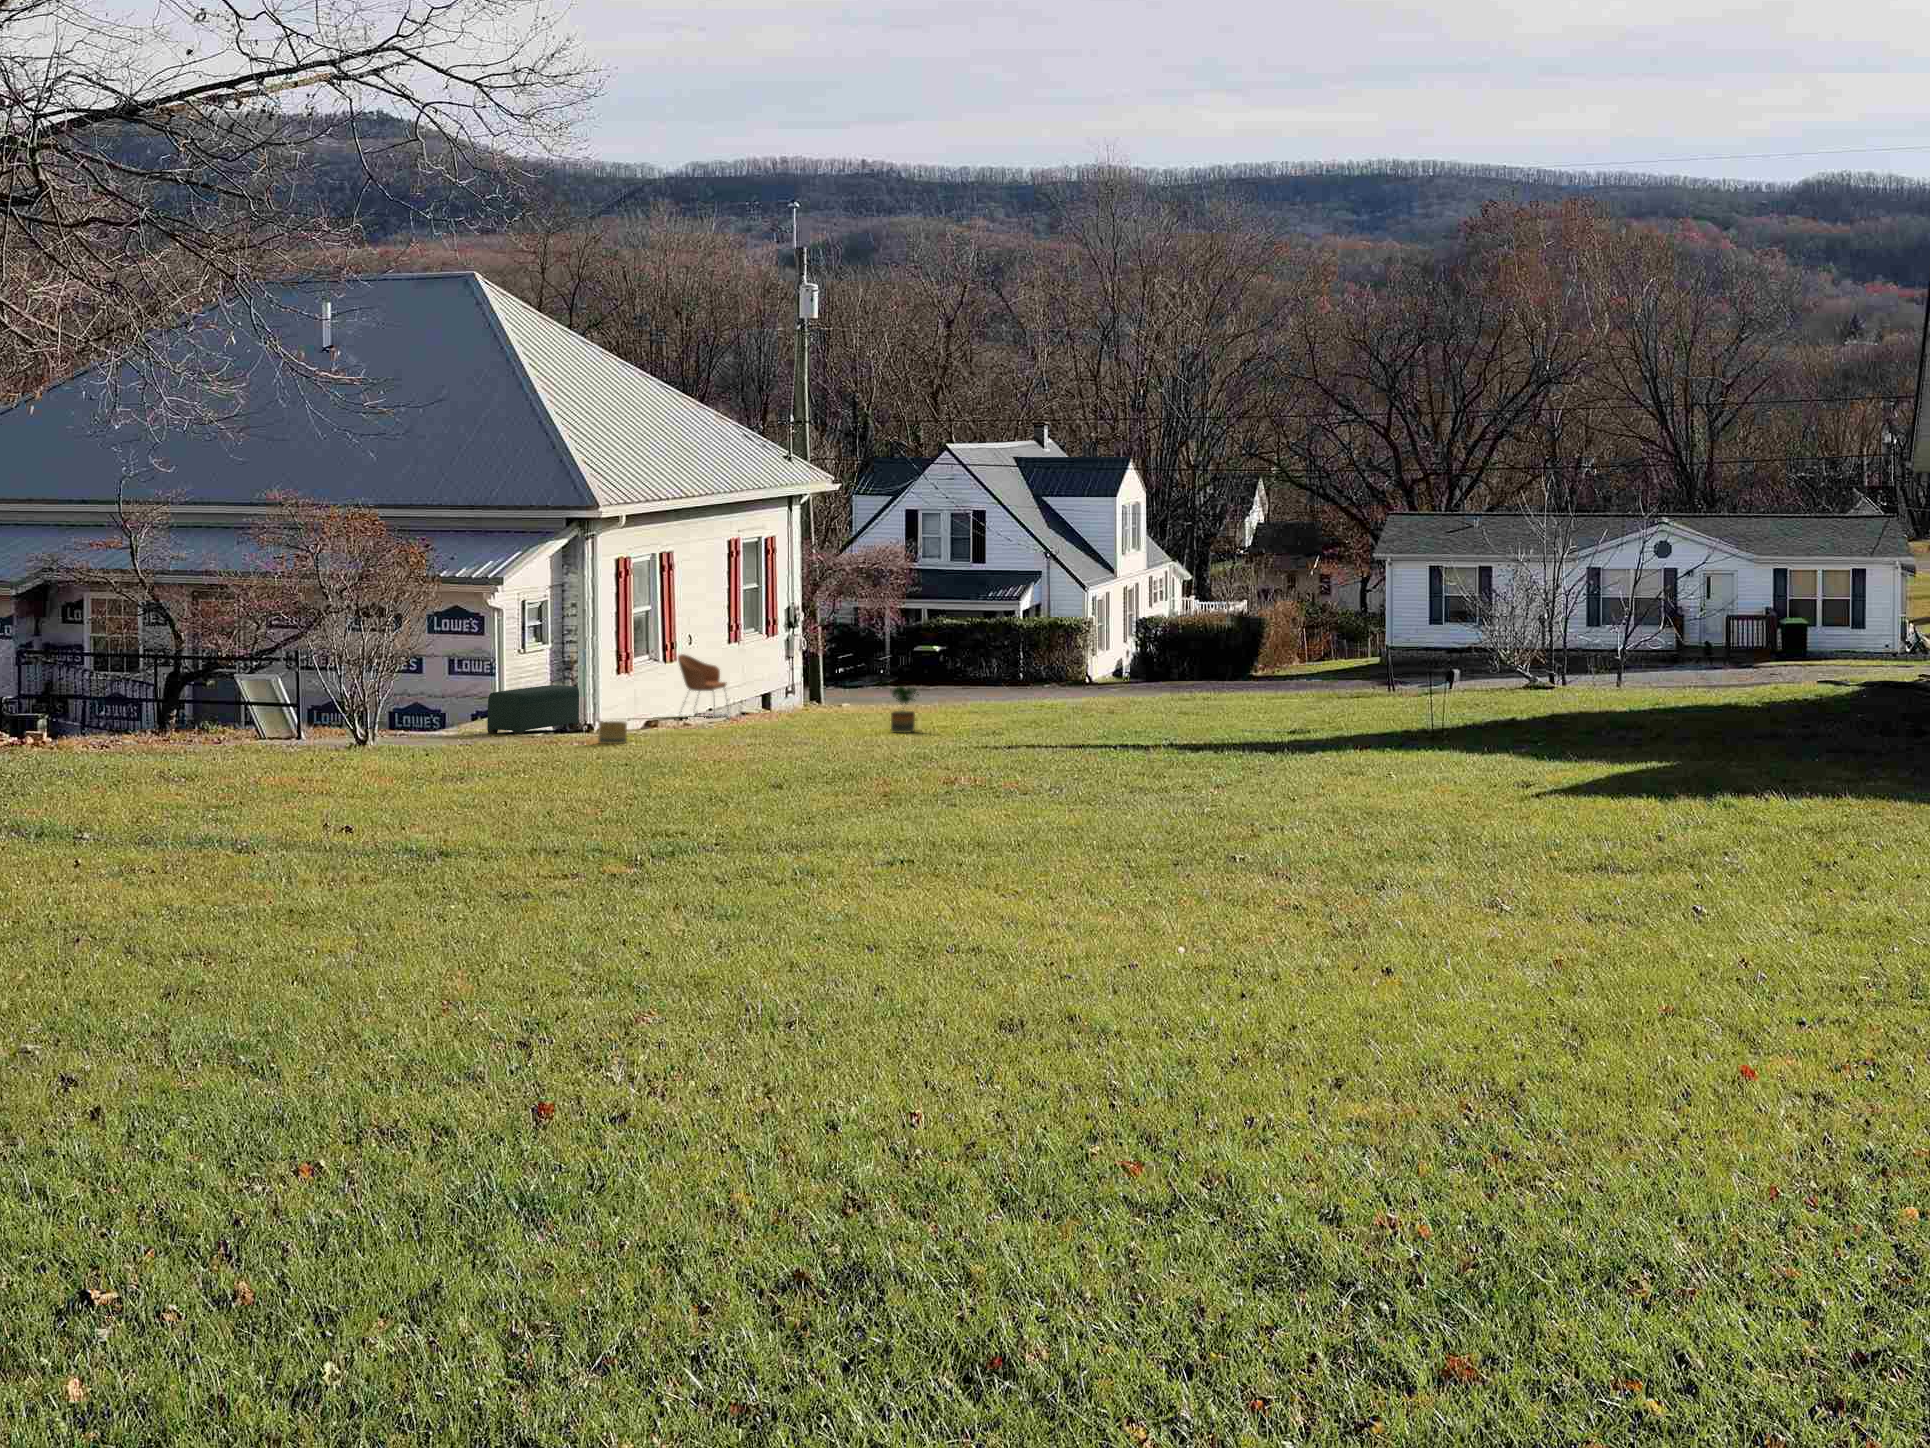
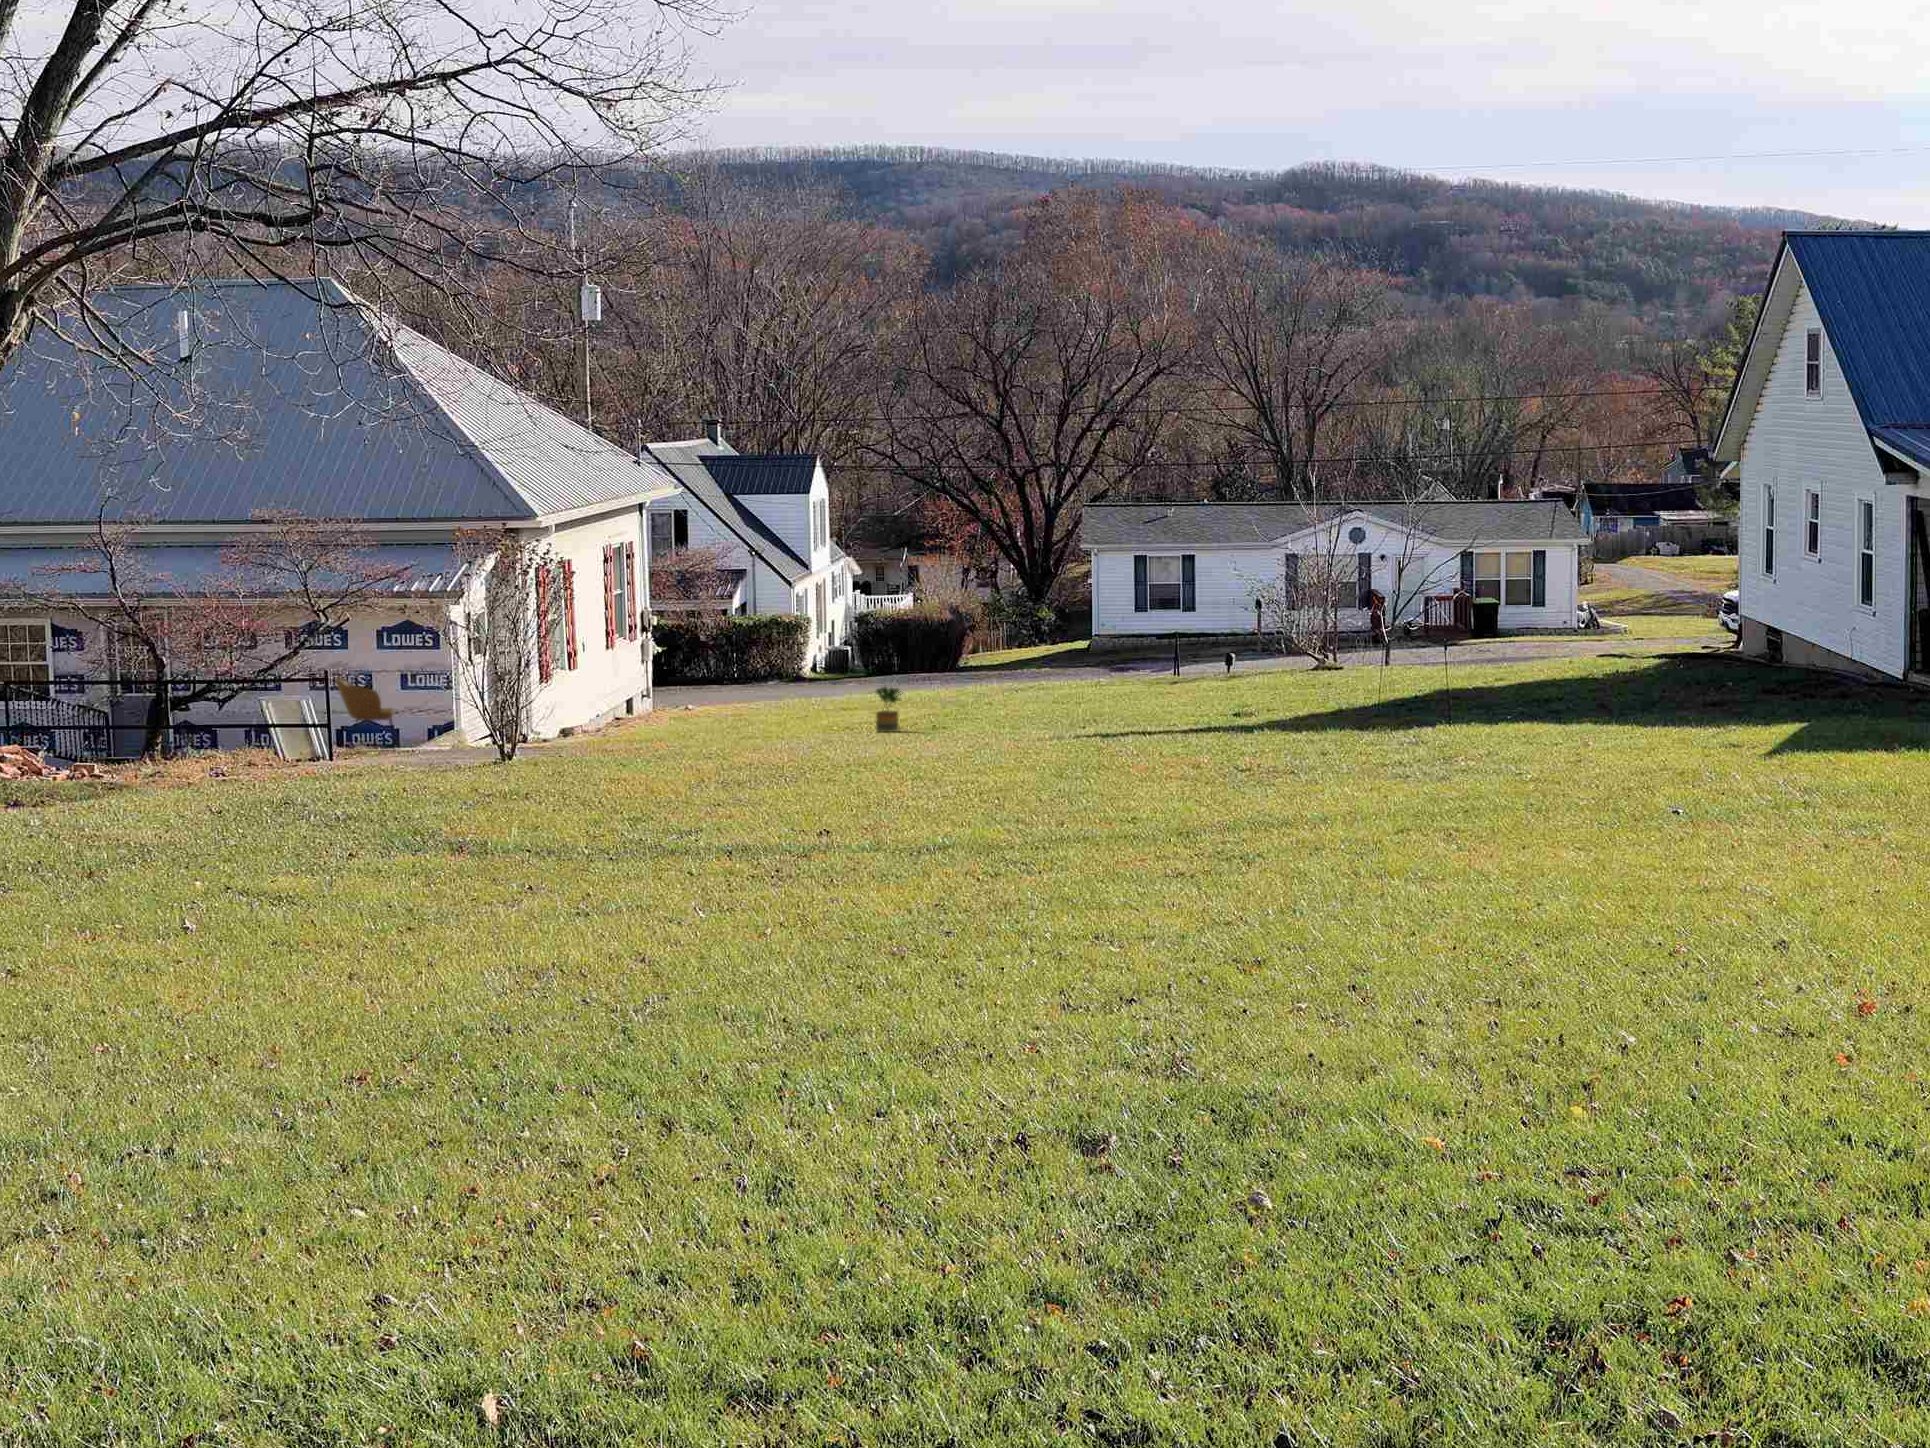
chair: present [678,654,726,716] -> present [335,678,395,750]
bench: present [487,685,579,734] -> none [455,698,535,752]
basket: present [599,721,627,744] -> none [627,731,656,754]

